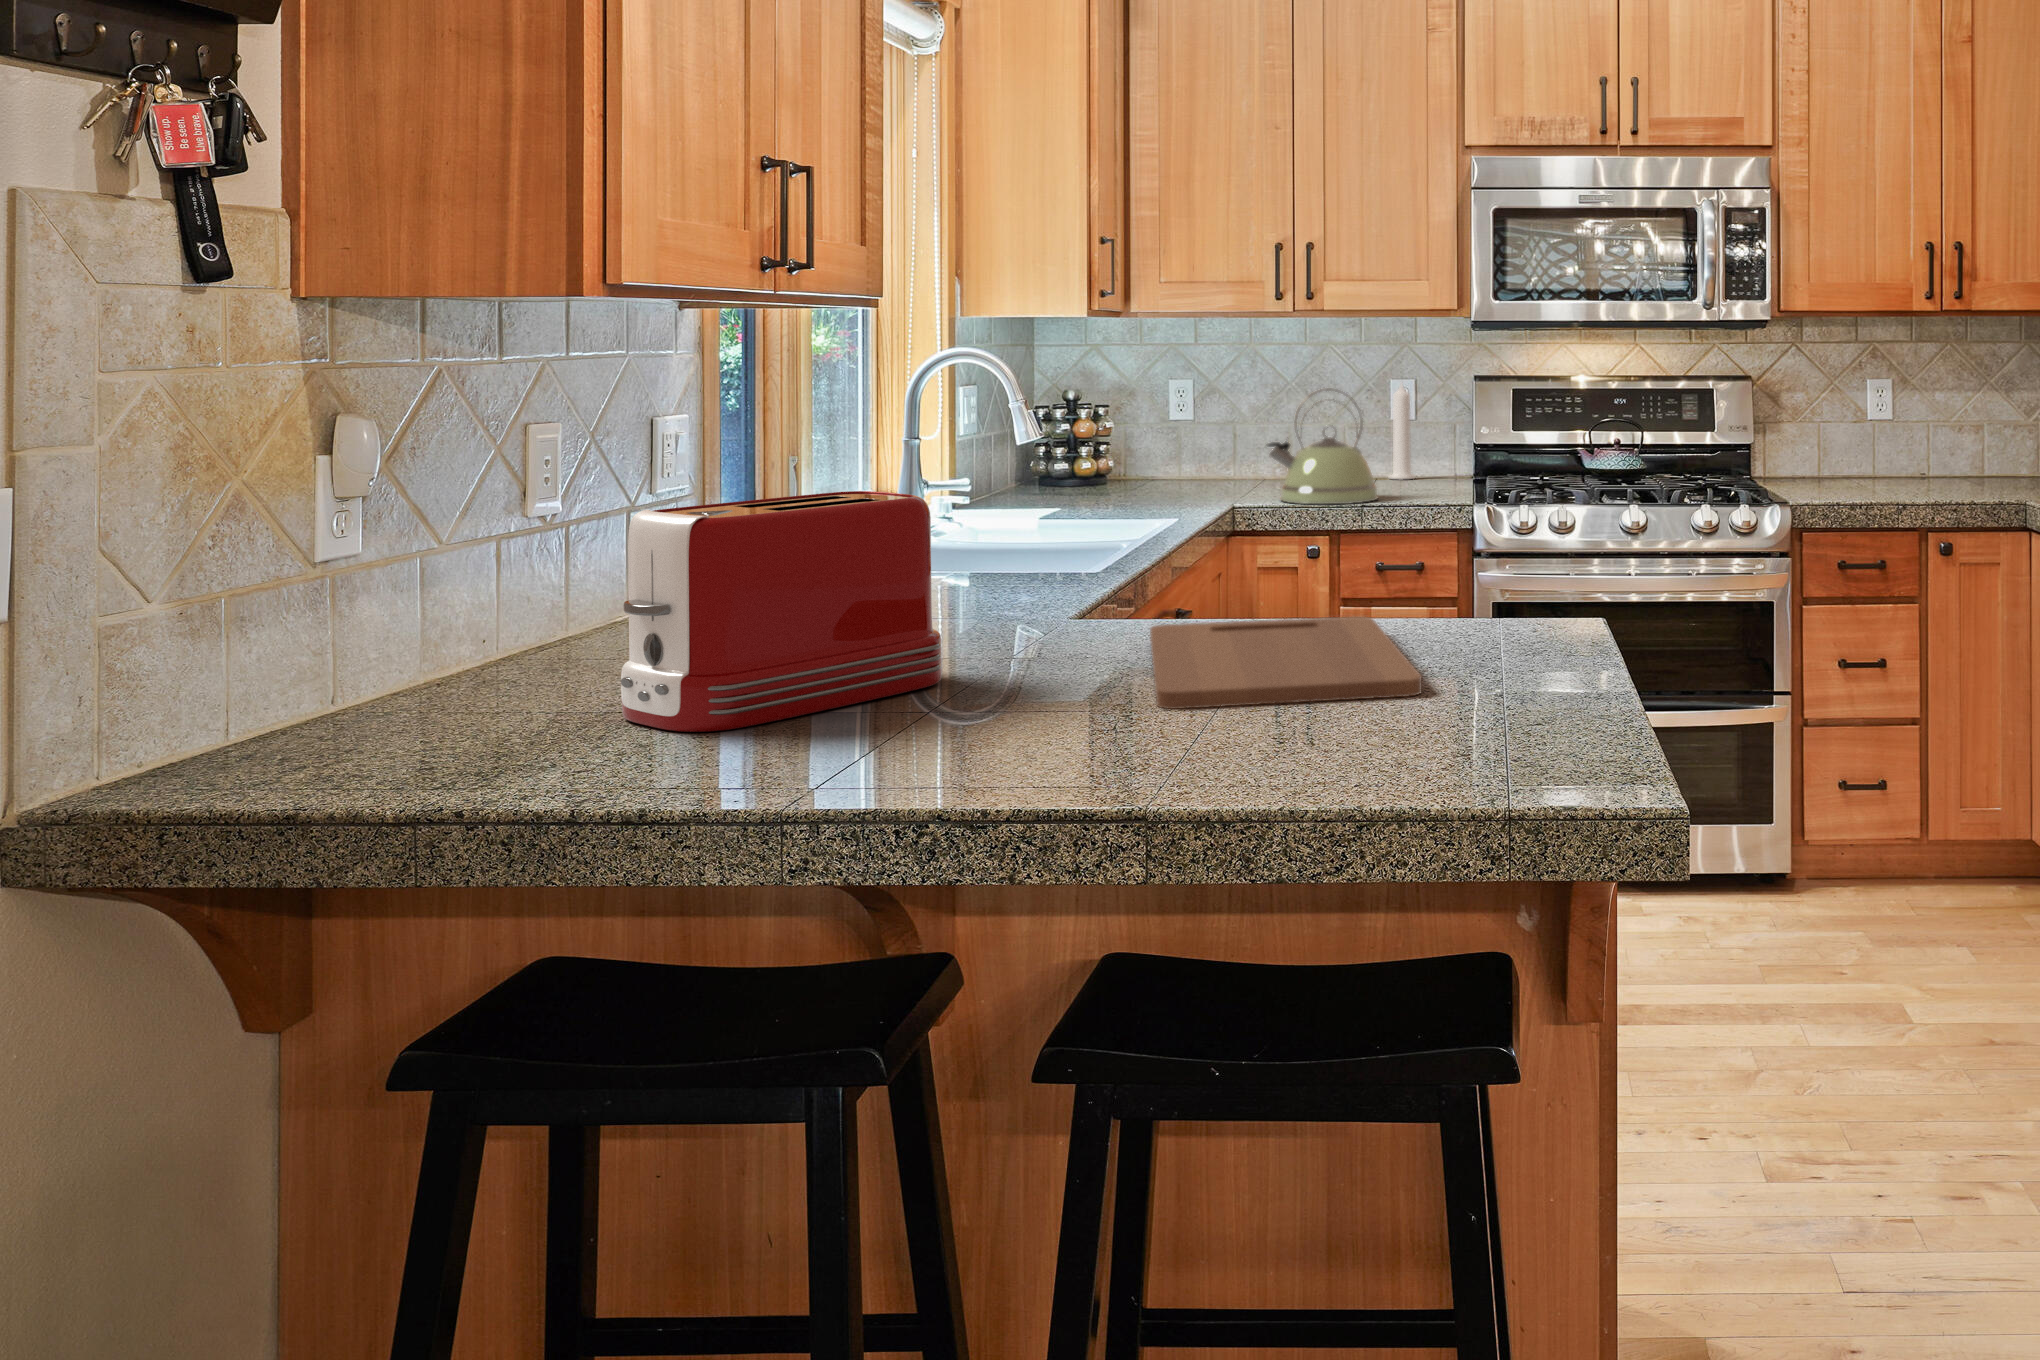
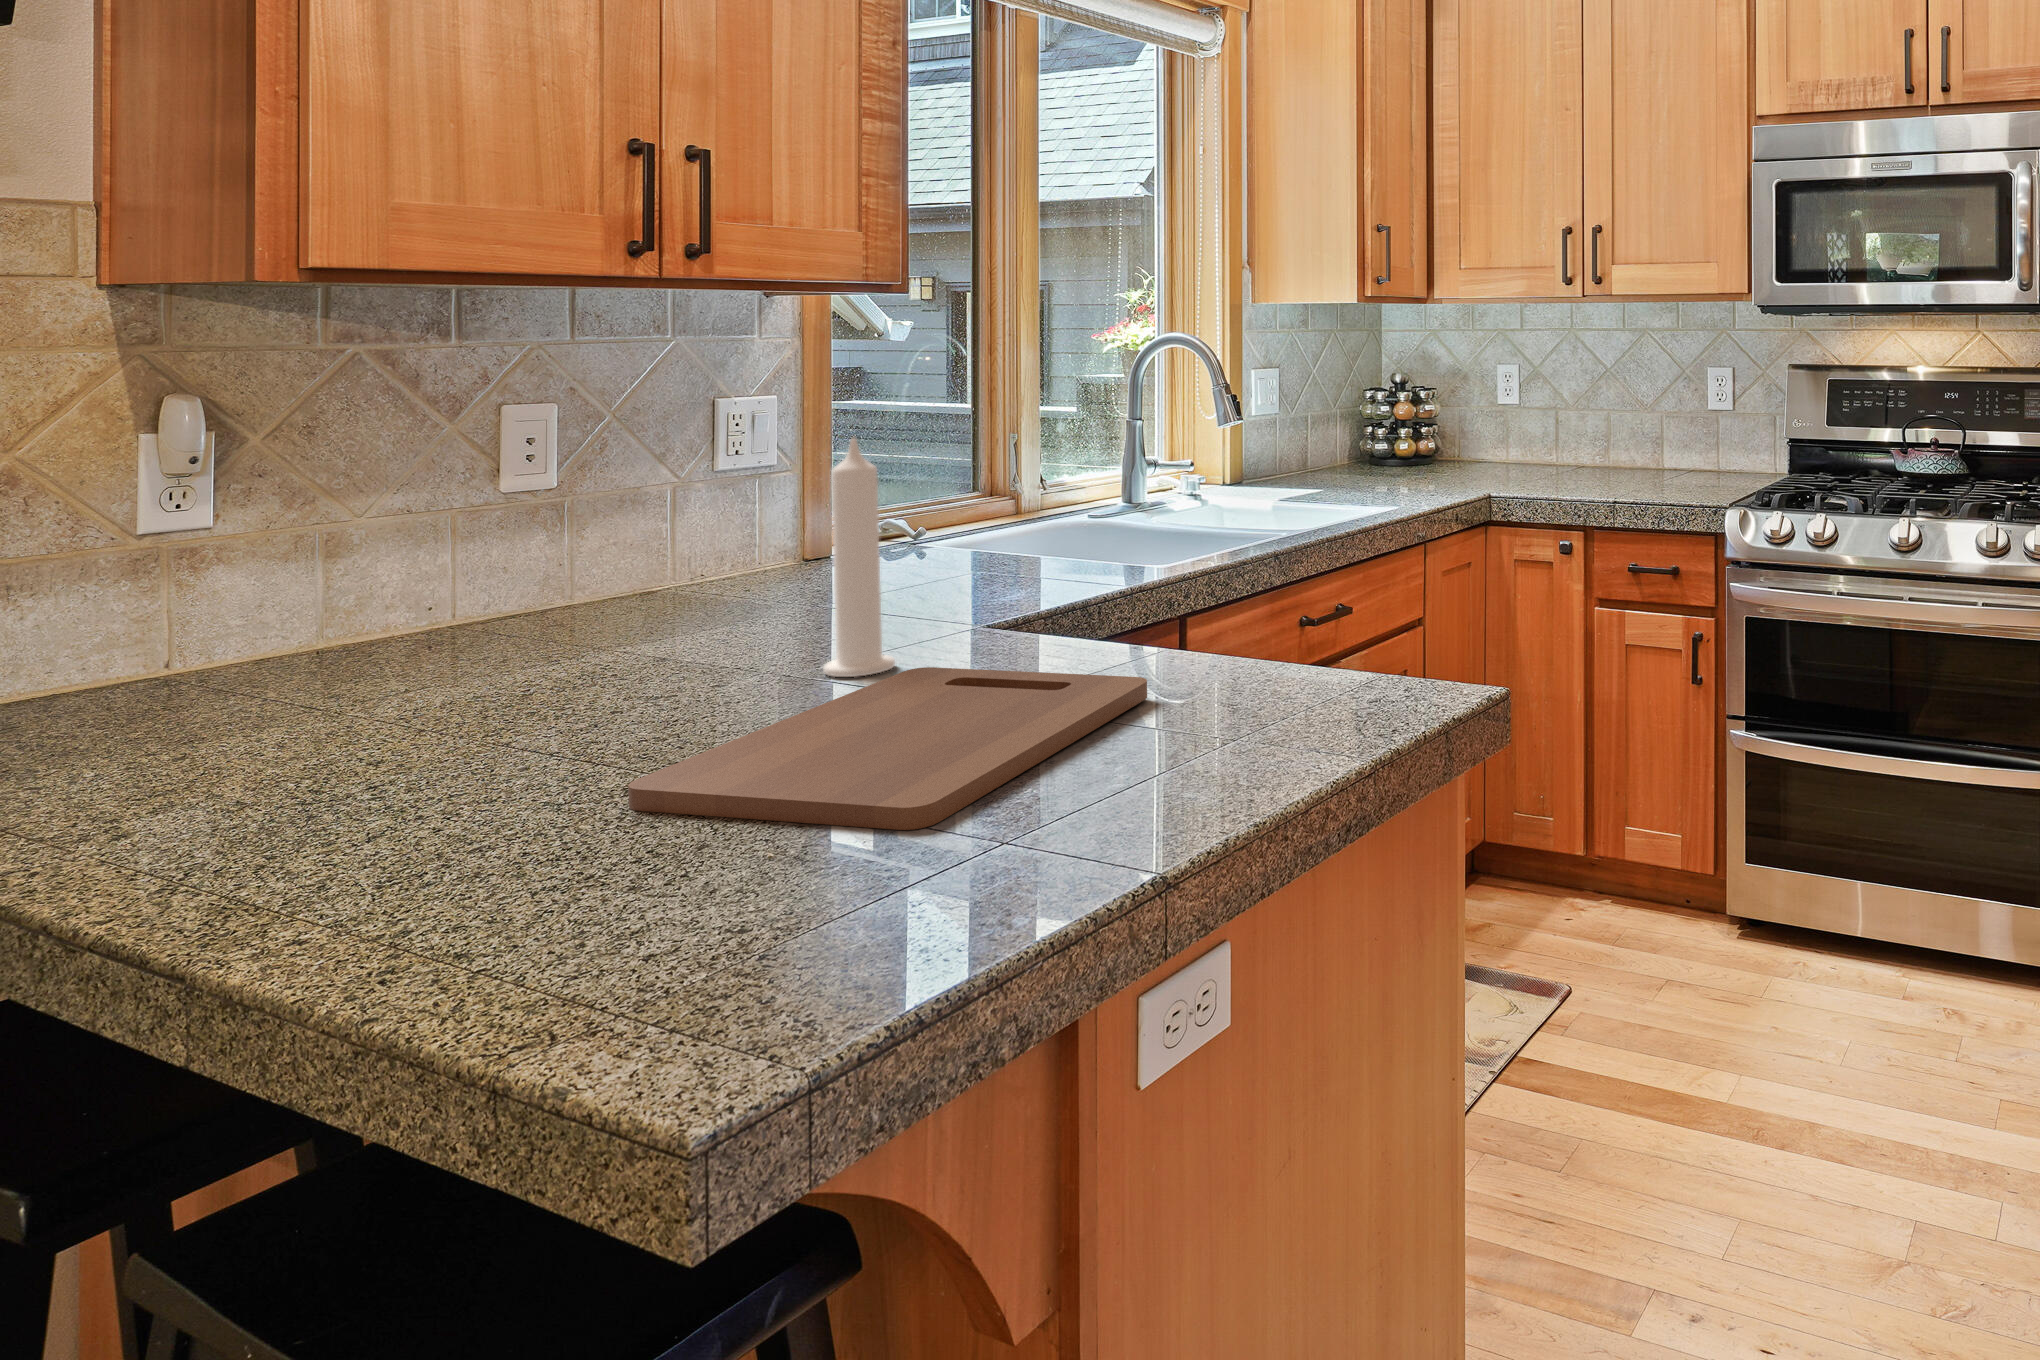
candle: present [1389,383,1415,479] -> present [823,437,895,677]
kettle: present [1267,389,1378,504] -> none [1517,379,1633,501]
toaster: present [621,491,942,732] -> none [162,504,595,776]

